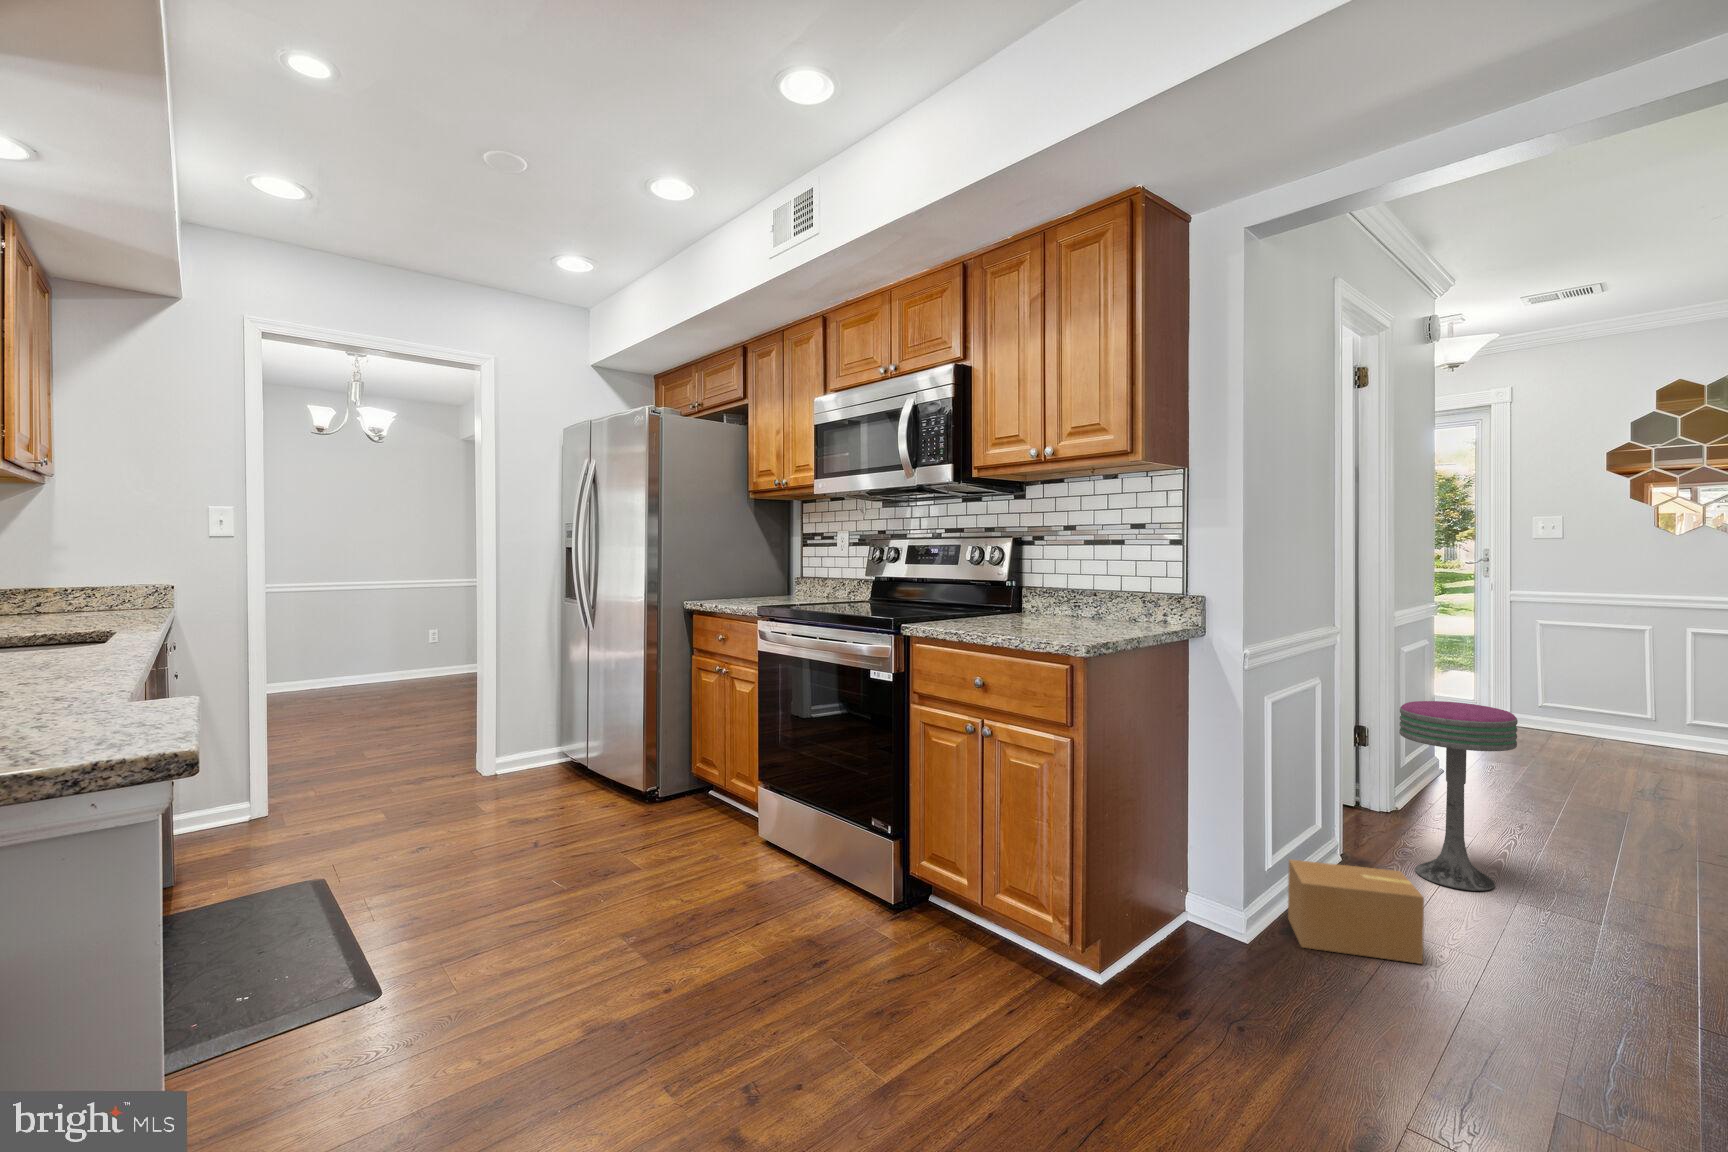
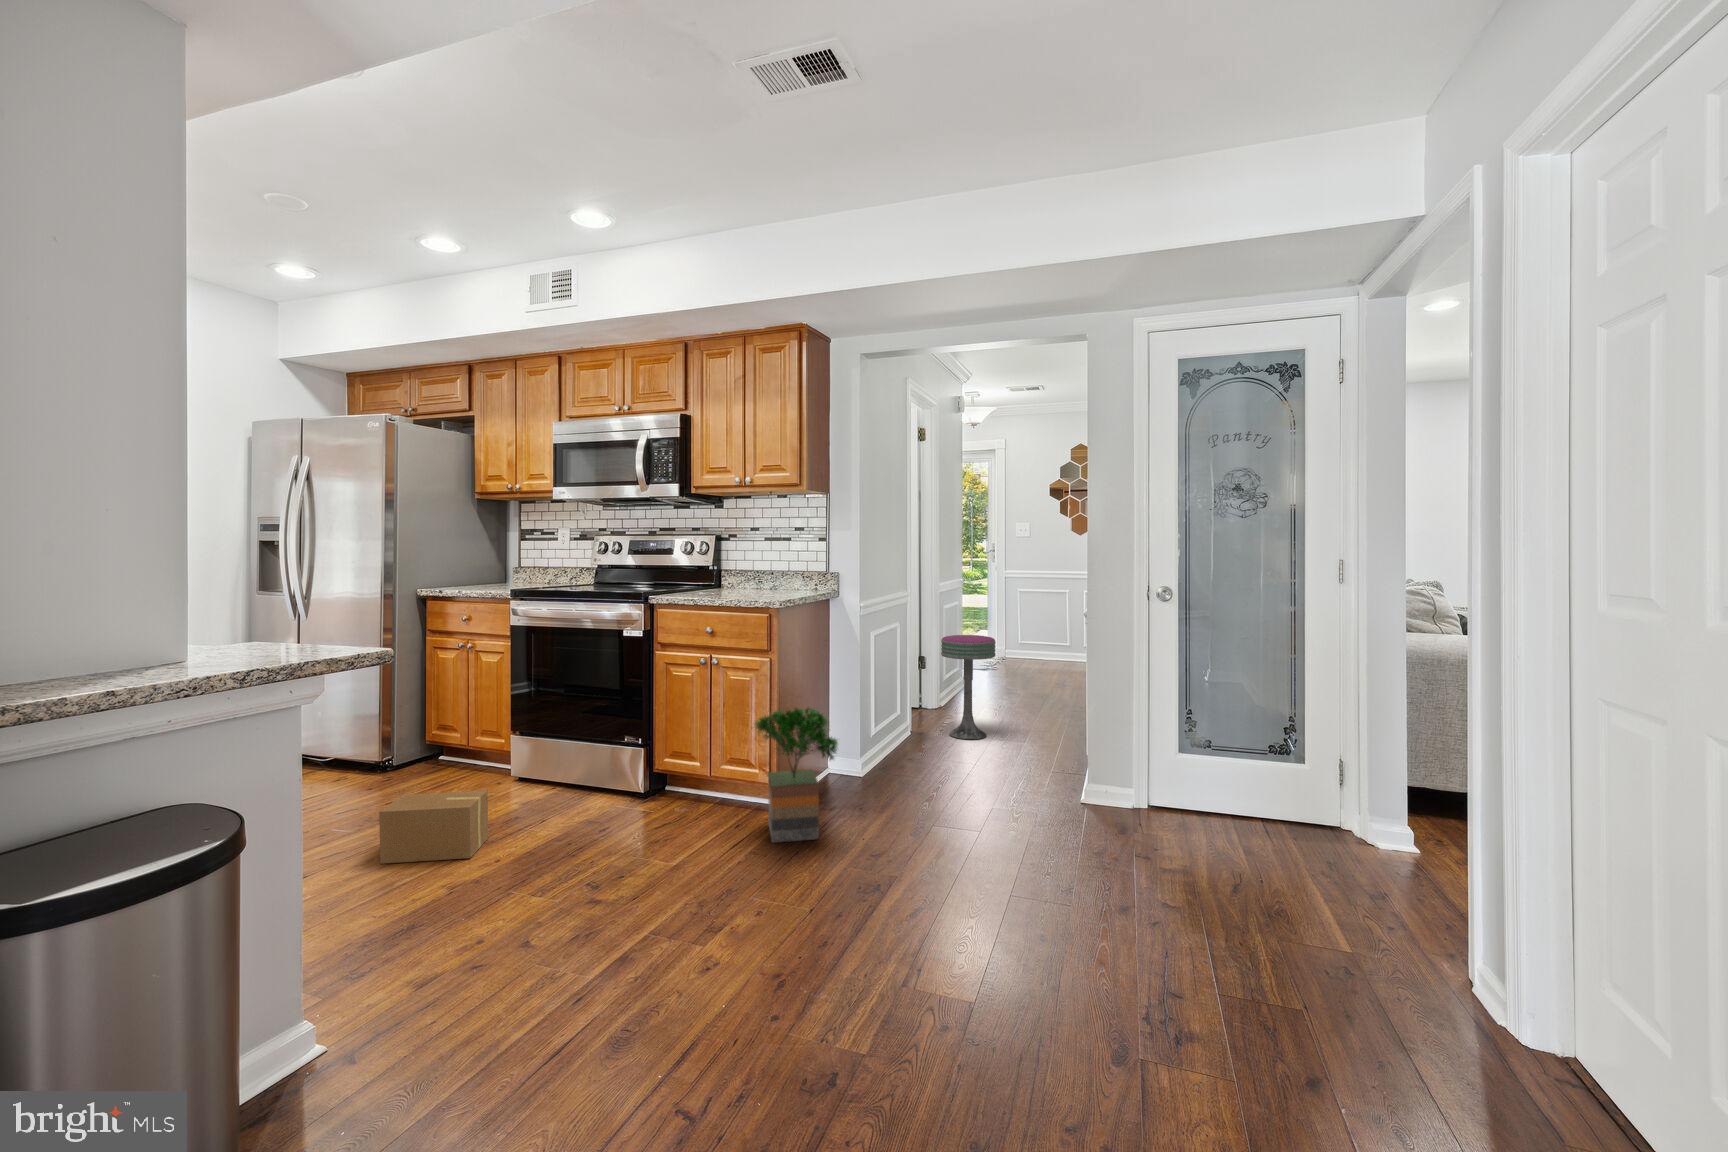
potted tree: none [1030,823,1186,1078] -> present [755,707,838,843]
cardboard box: present [1288,860,1424,964] -> present [379,790,488,864]

